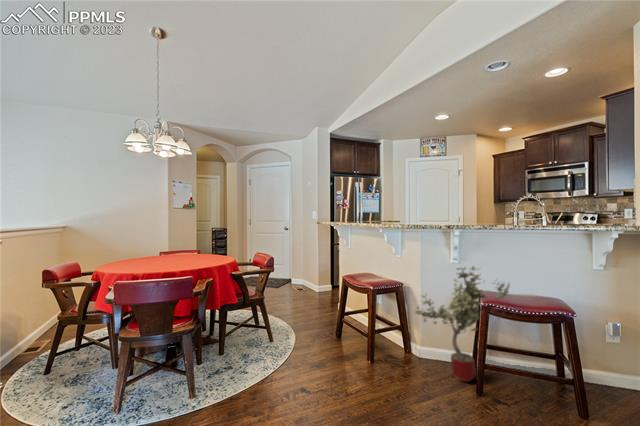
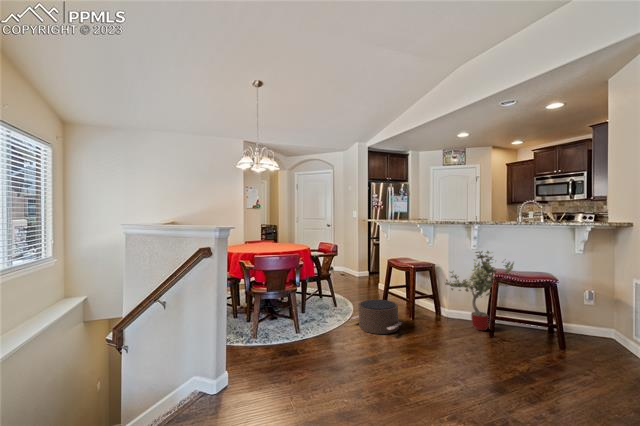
pouf: none [281,336,354,394] -> present [351,300,402,334]

